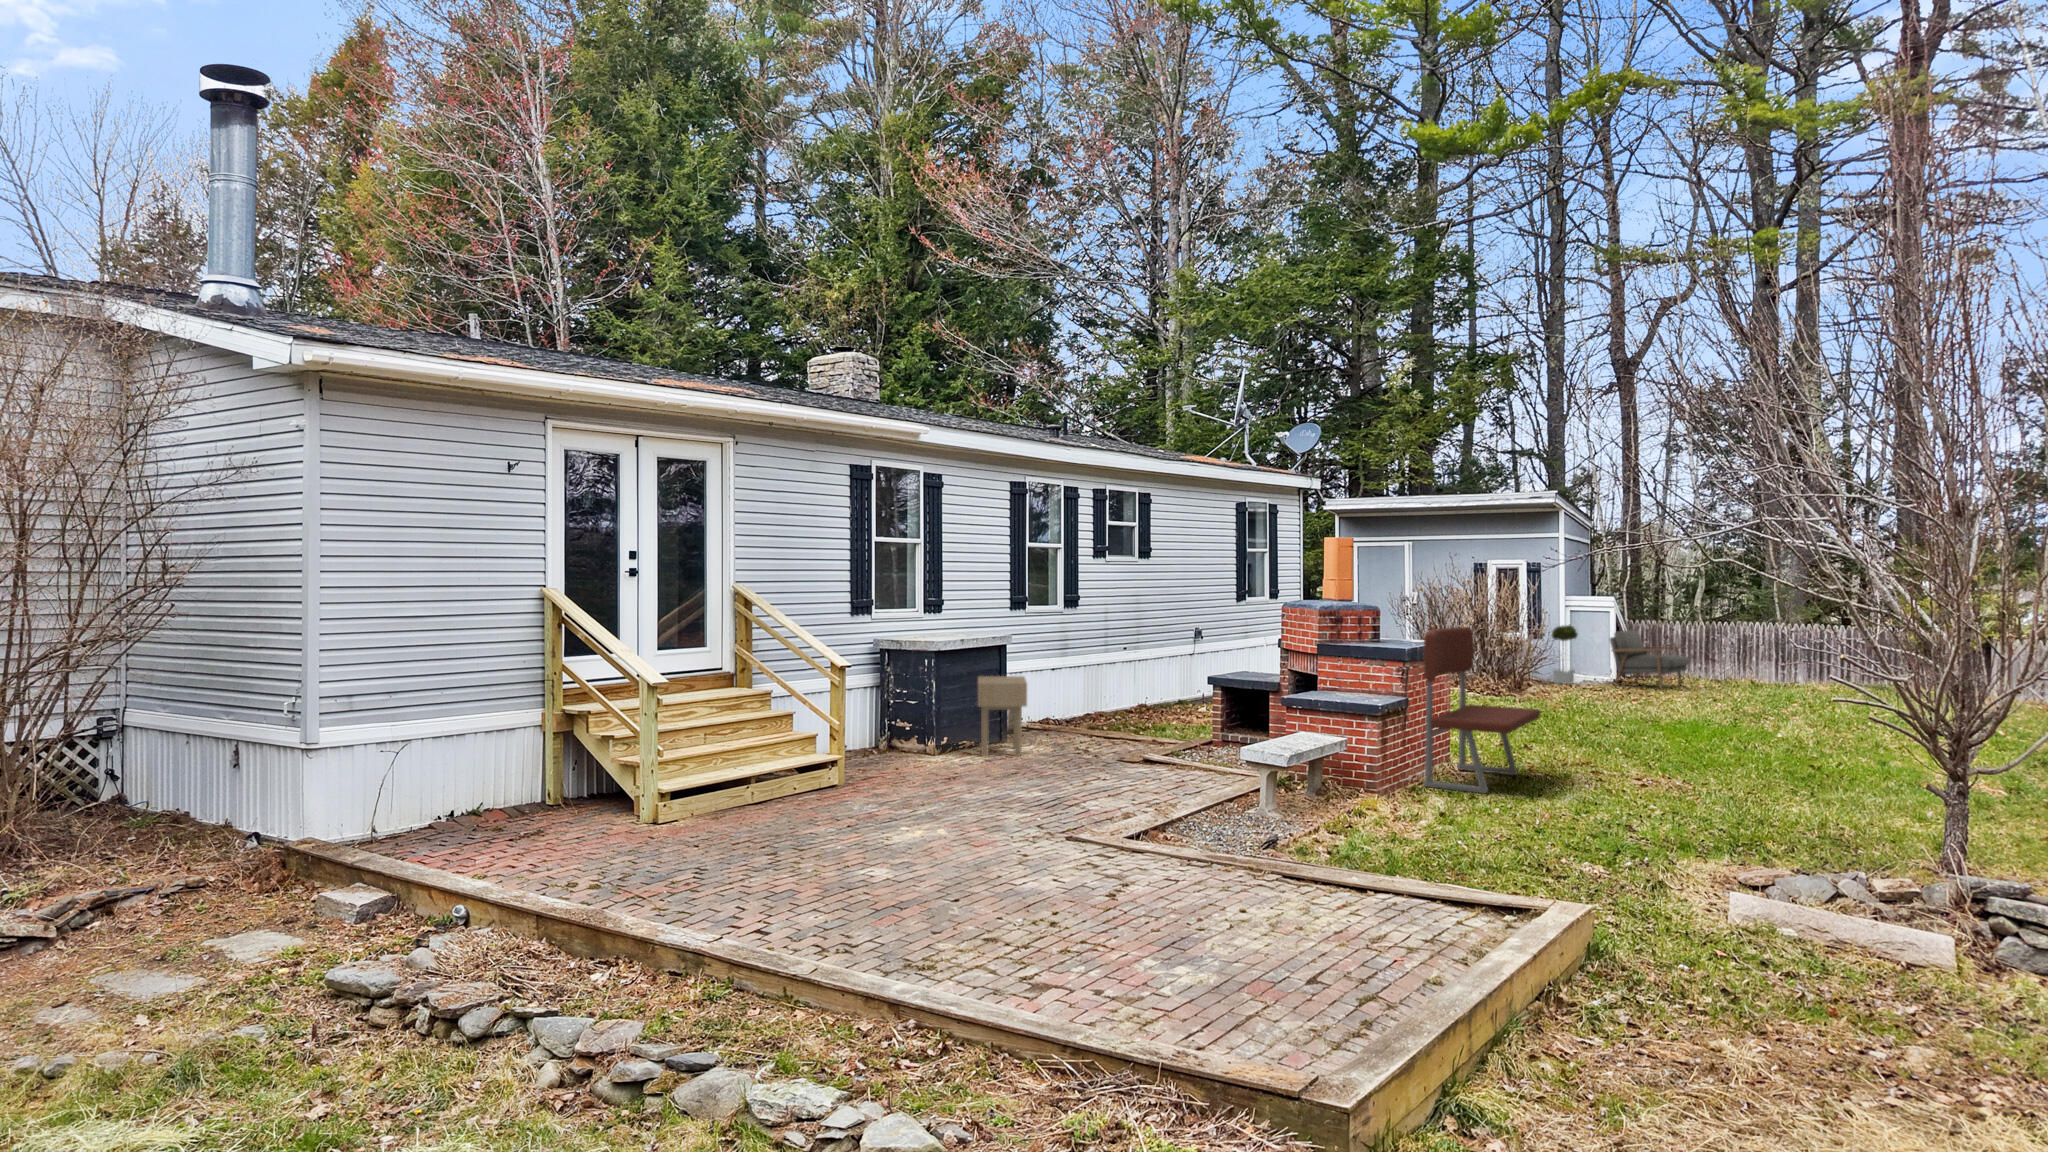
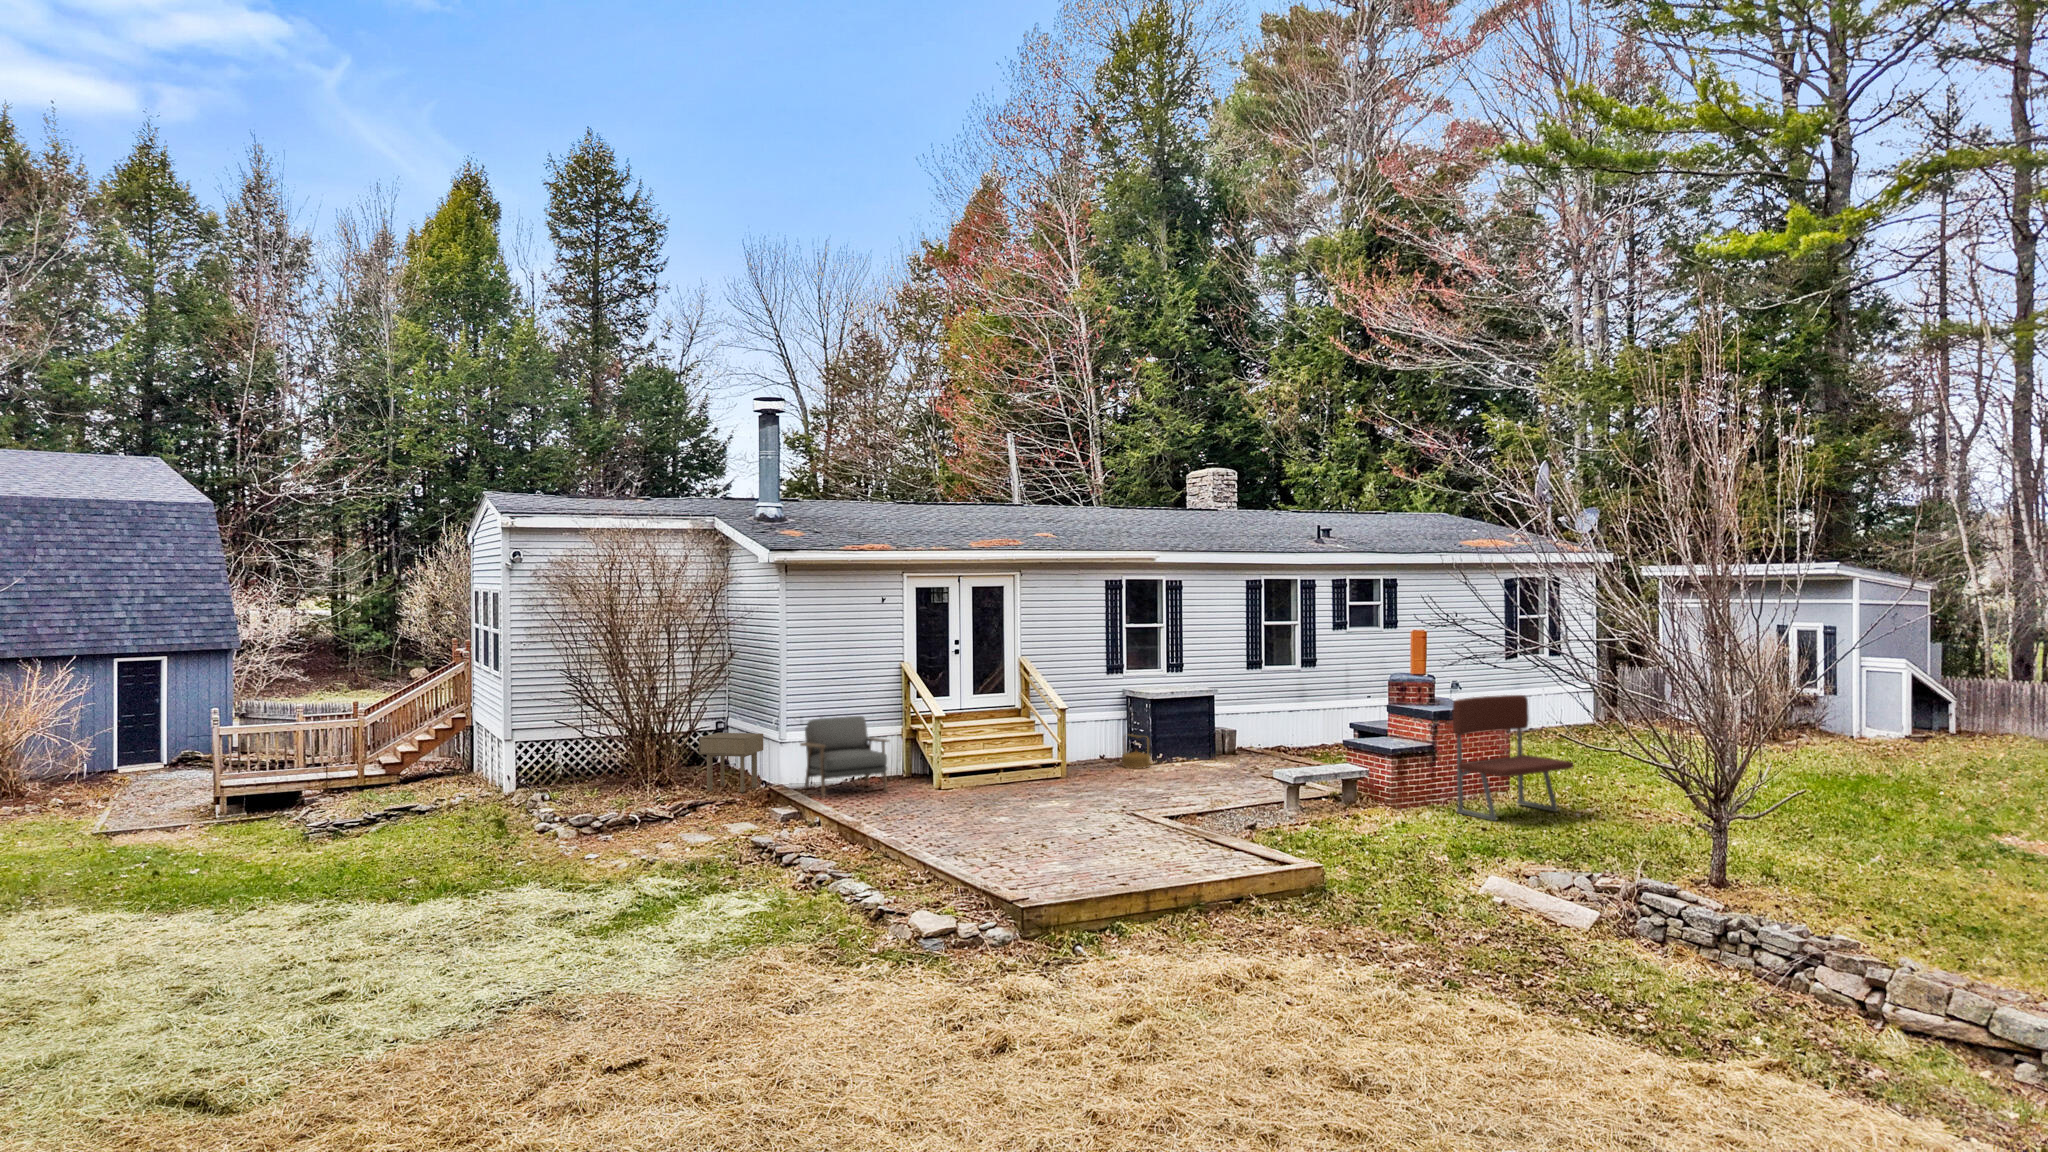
potted tree: present [1552,625,1578,684] -> none [1853,686,1885,745]
armchair: present [1610,630,1690,689] -> present [800,716,889,798]
side table: present [978,676,1027,756] -> present [699,733,764,792]
woven basket: none [882,705,928,757] -> present [1122,735,1151,769]

